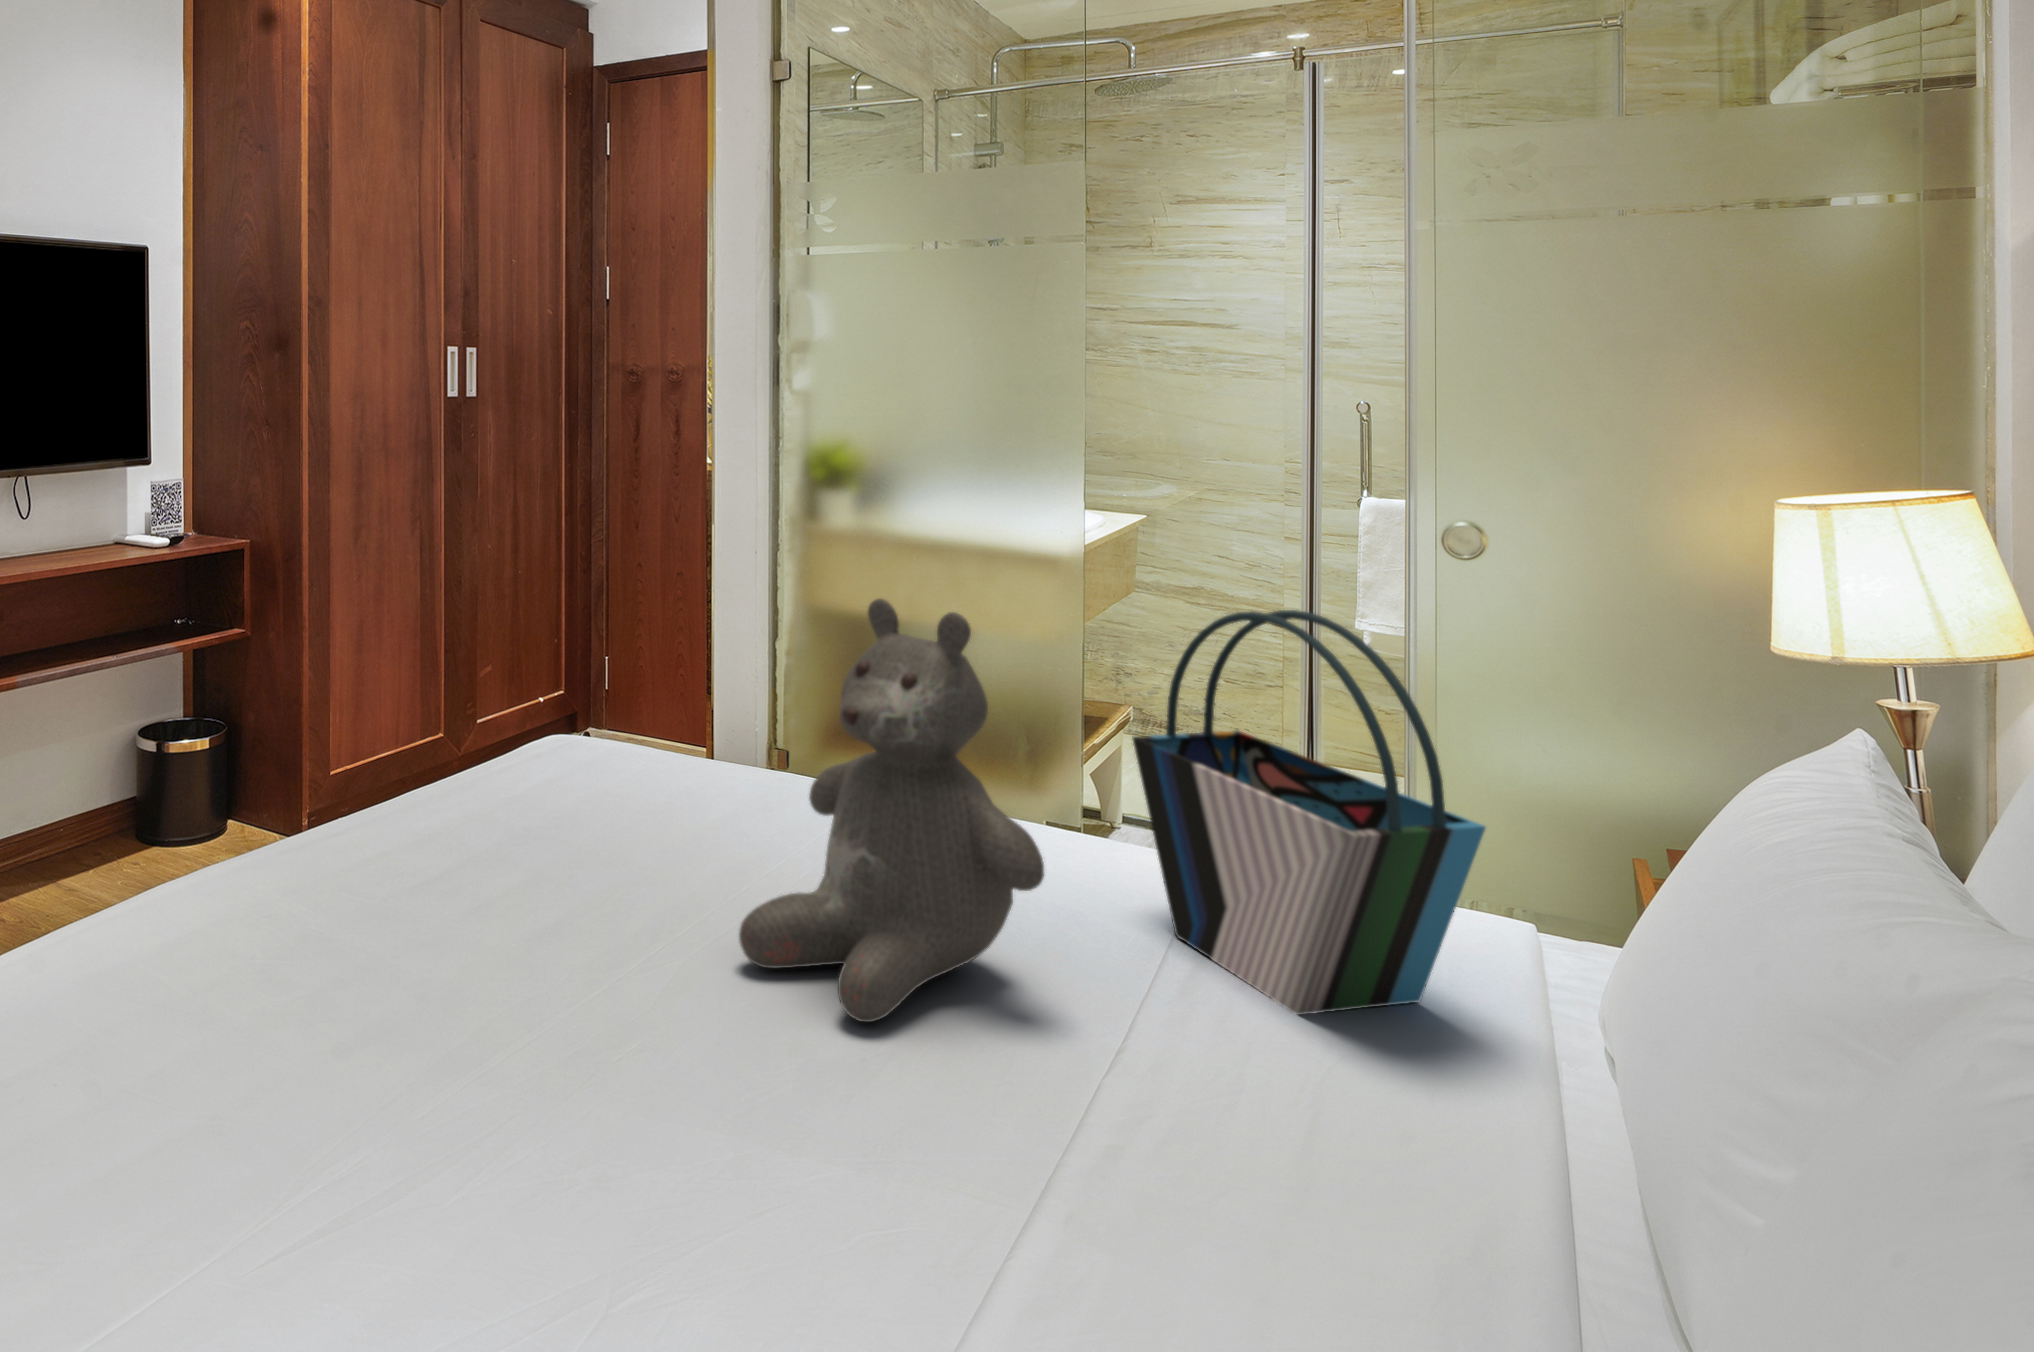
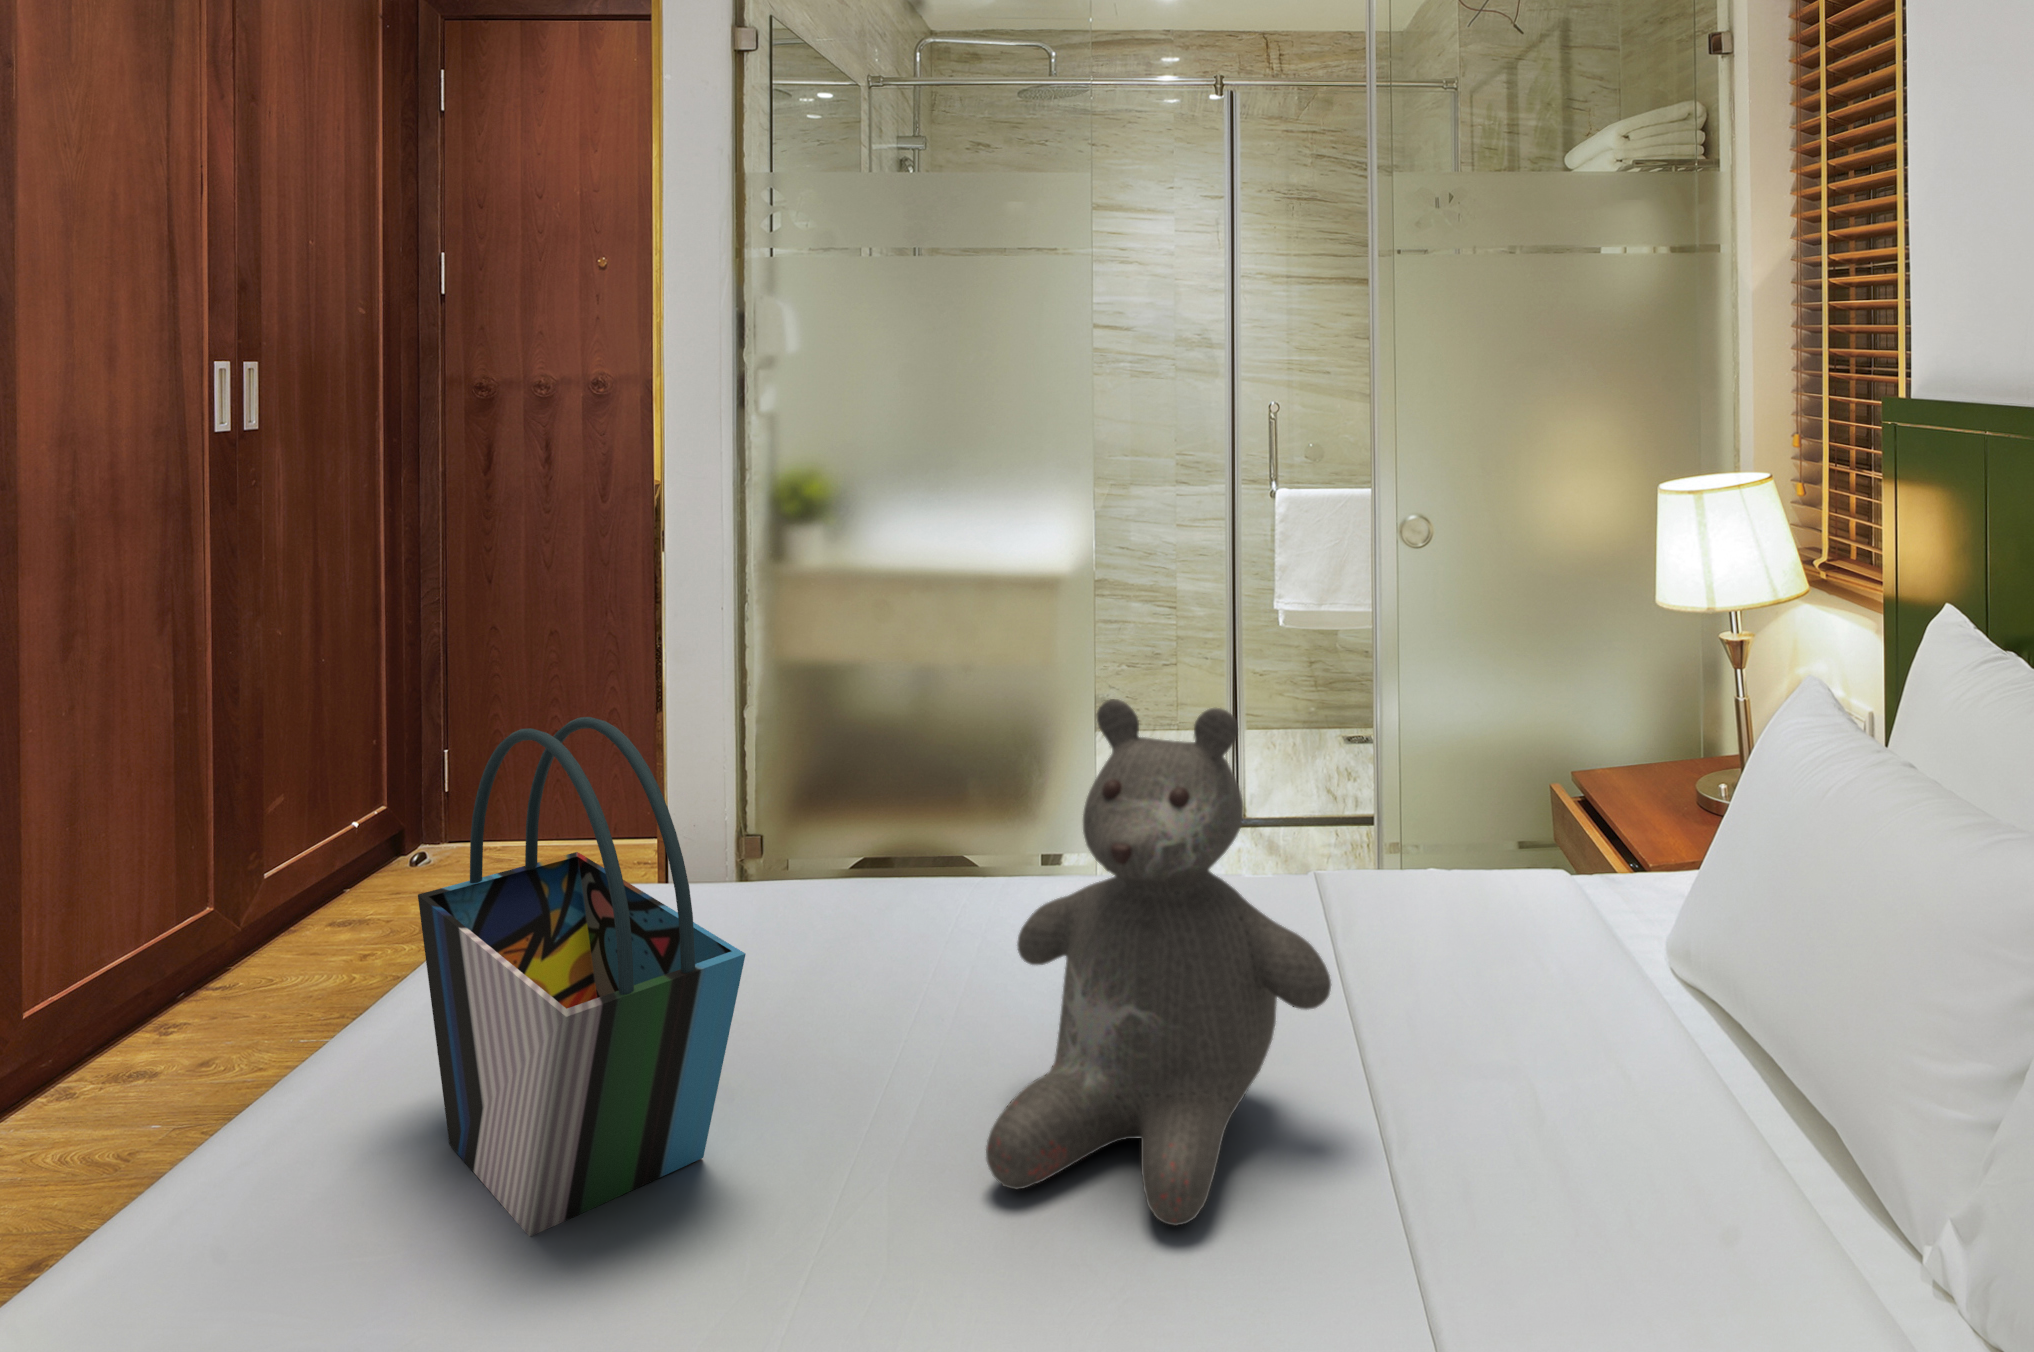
tote bag: present [1132,610,1485,1015] -> present [418,717,746,1236]

